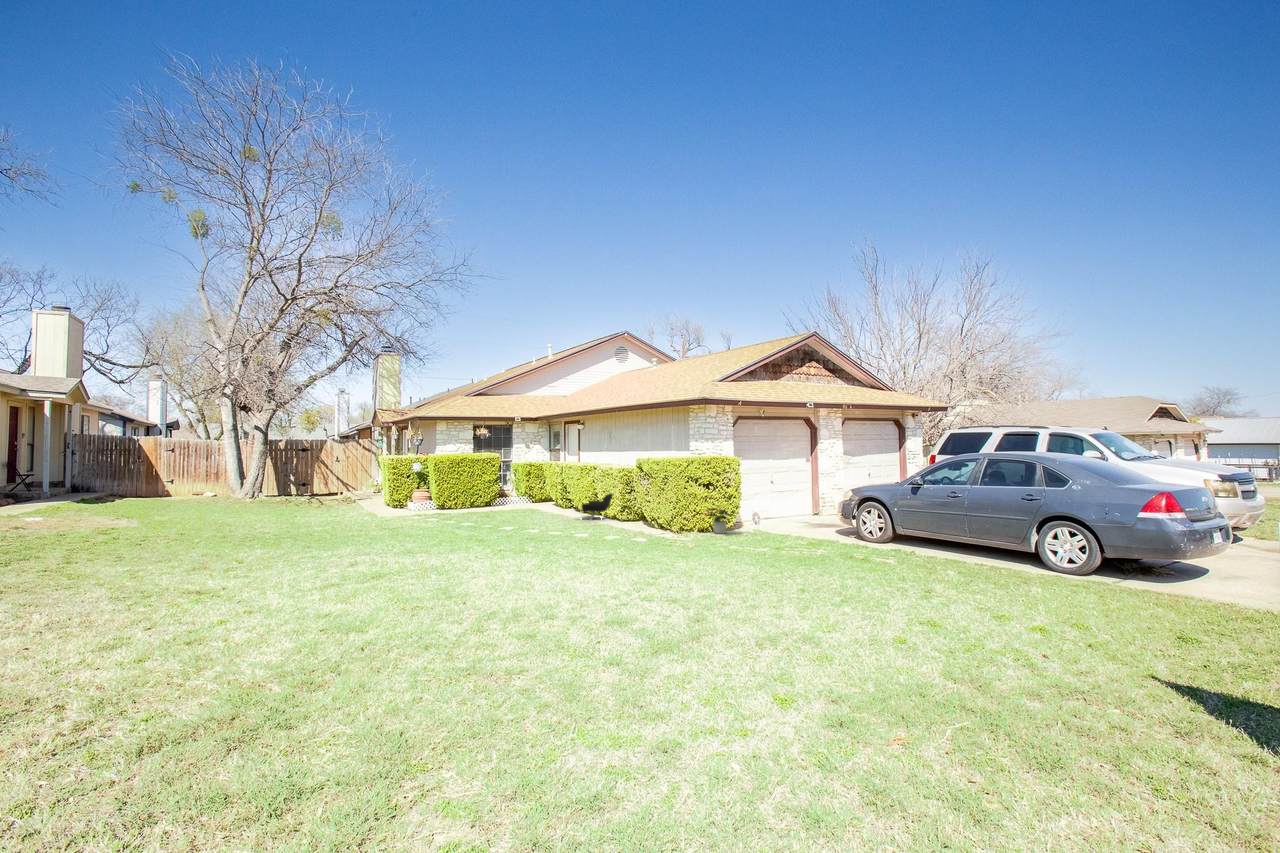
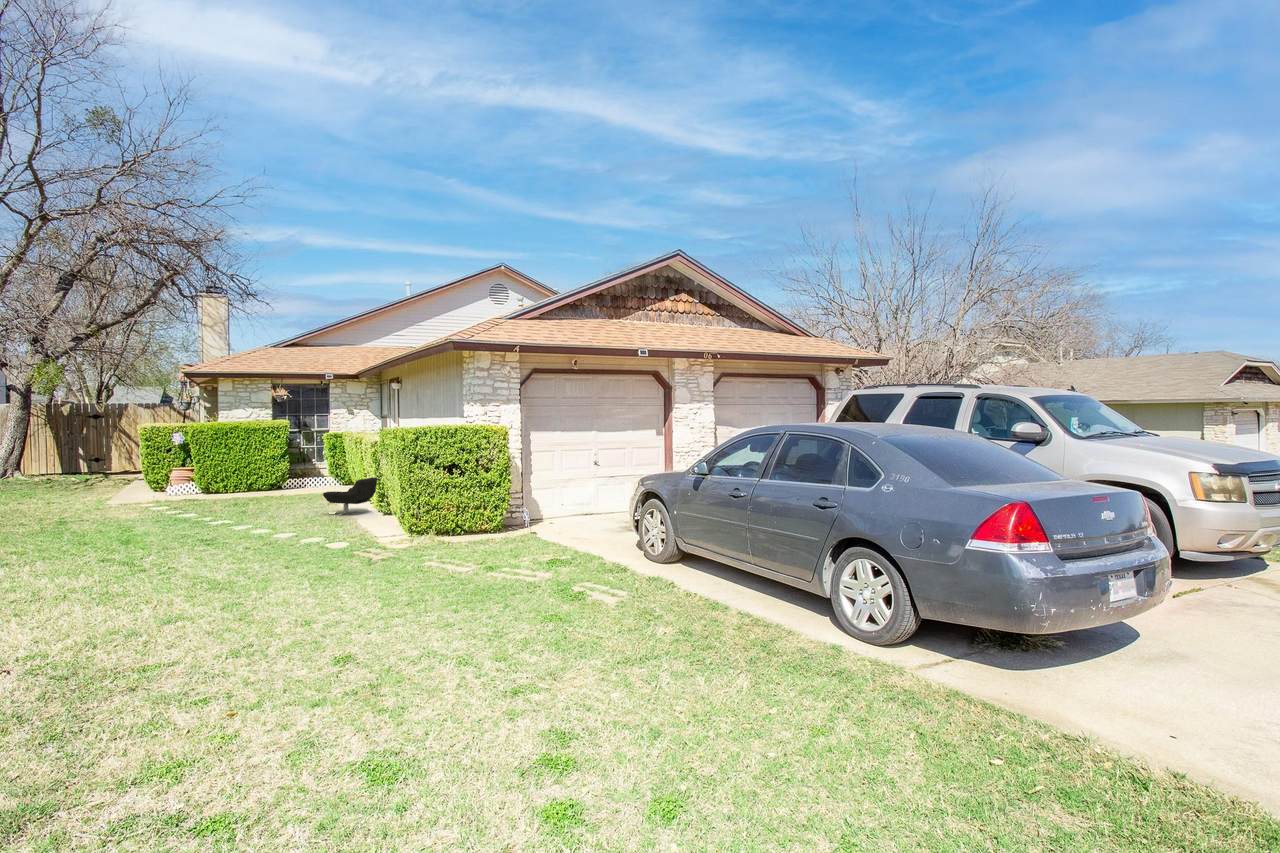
potted plant: present [706,508,734,534] -> none [440,503,490,543]

